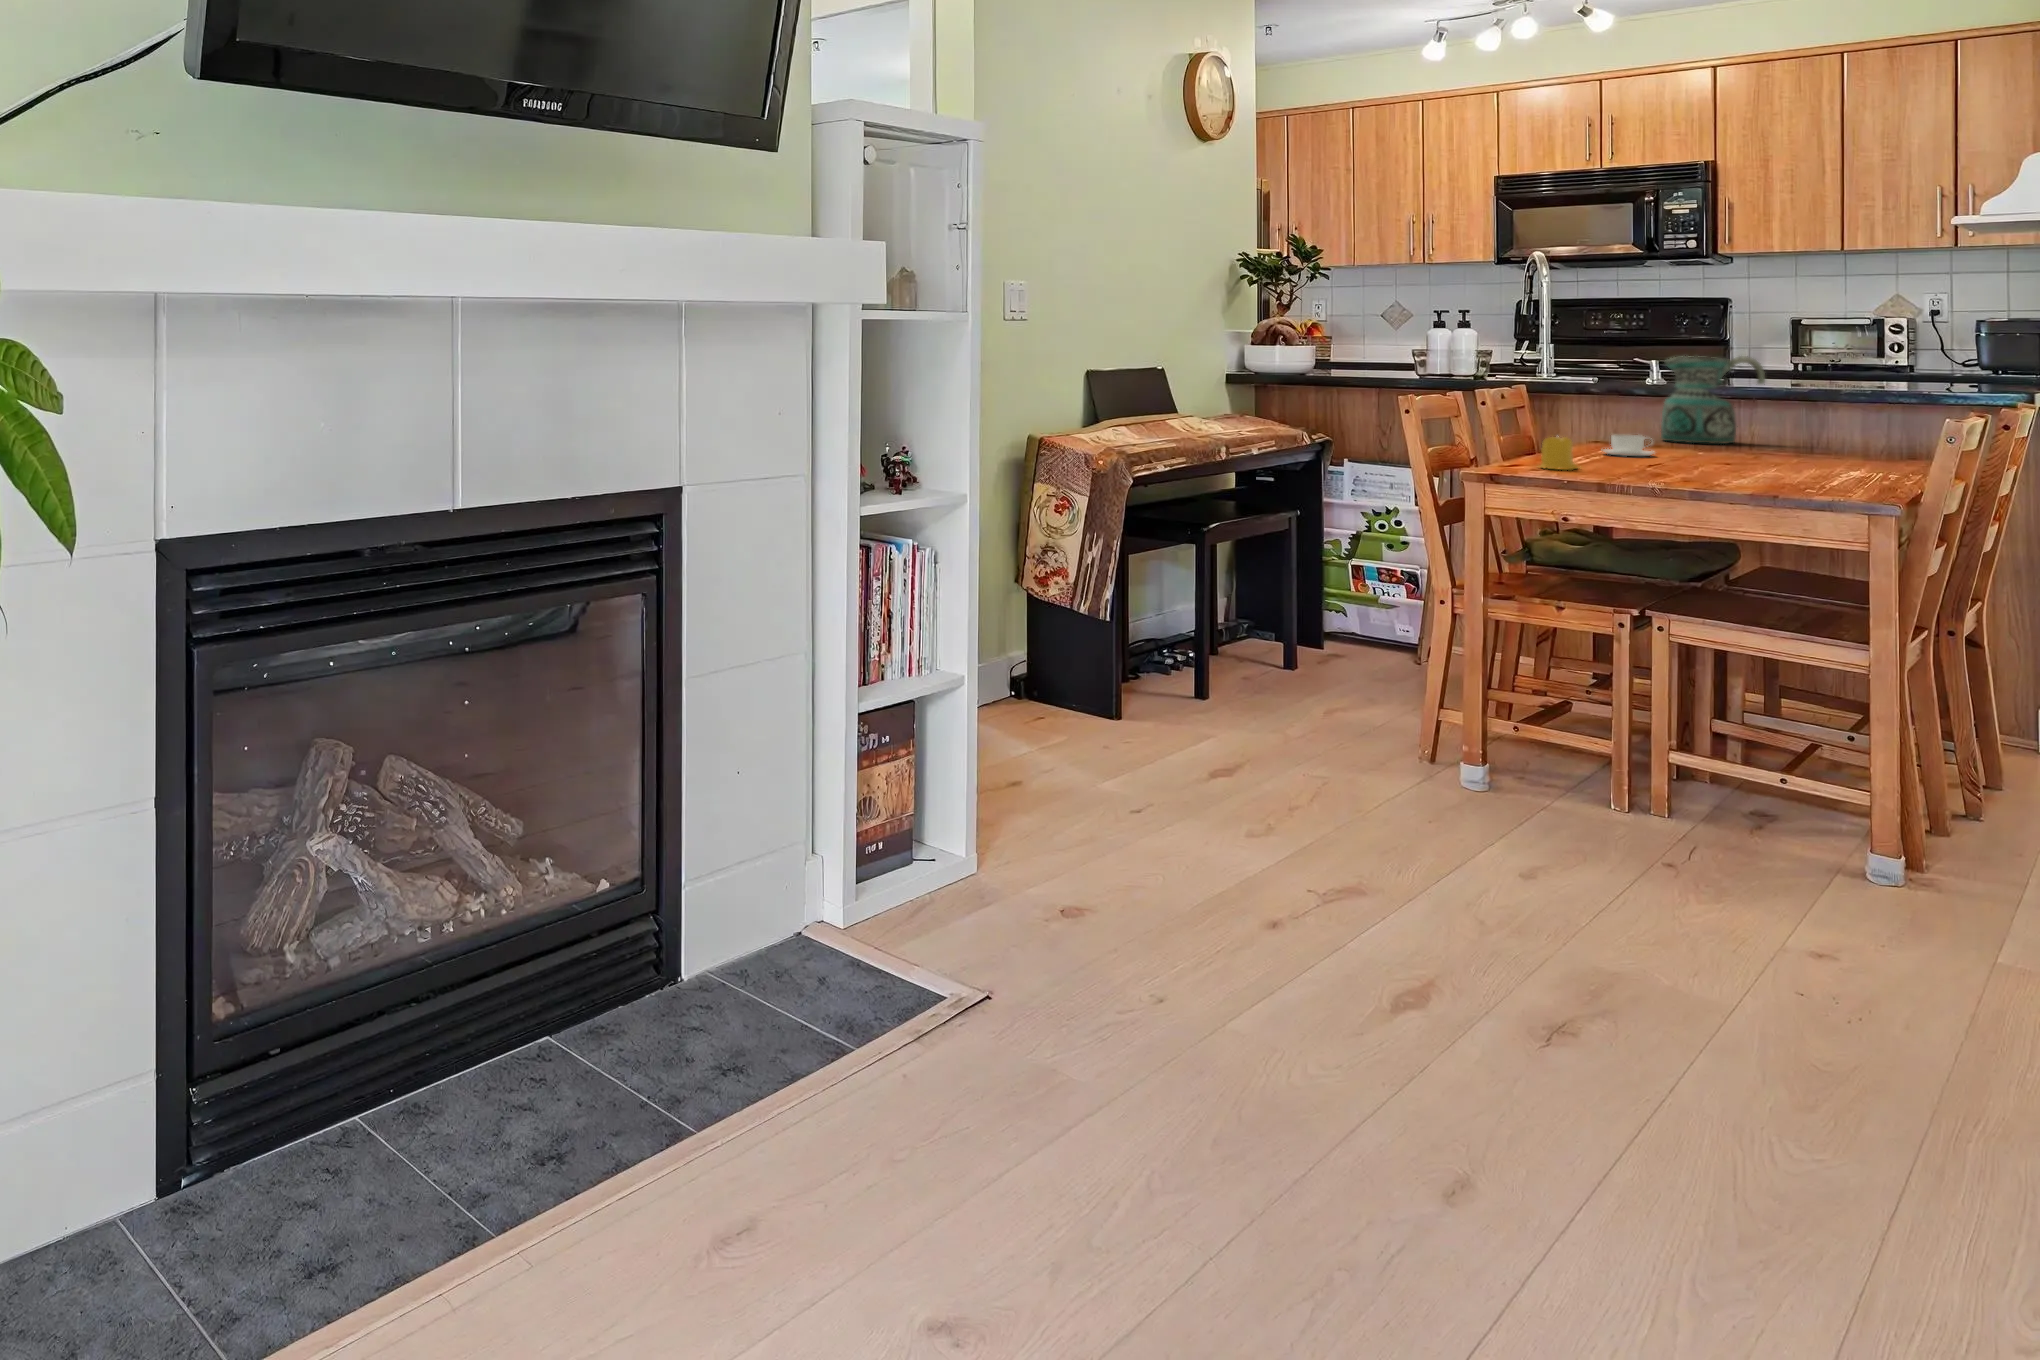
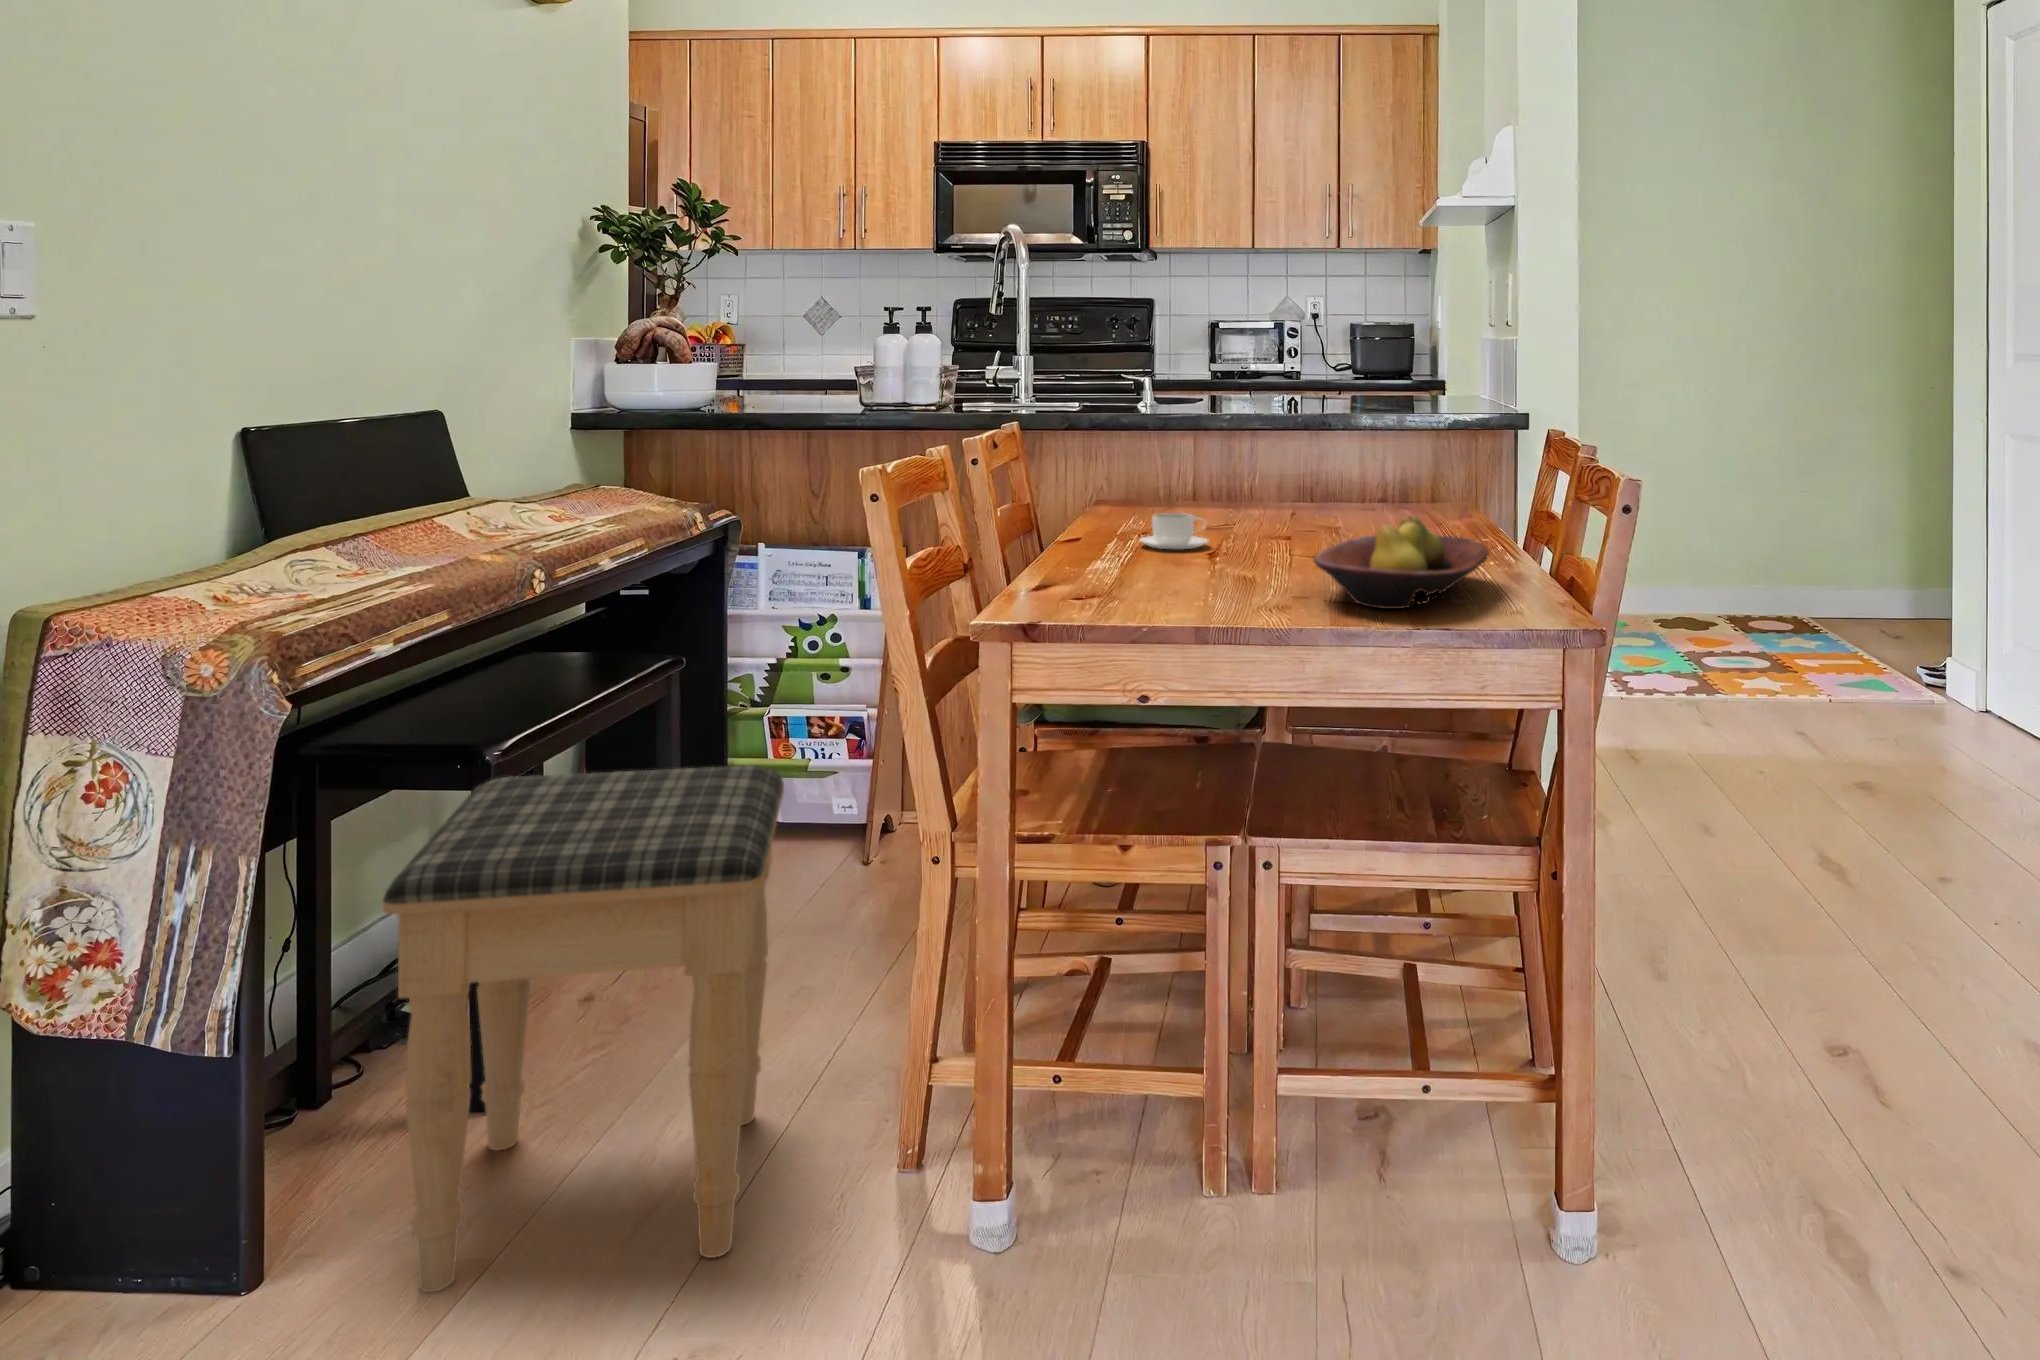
ceramic pitcher: present [1661,356,1765,444] -> none [1175,383,1287,506]
fruit bowl: none [1698,430,1860,481] -> present [1314,515,1489,609]
candle: present [1539,437,1580,470] -> none [1087,542,1153,608]
footstool: none [1171,535,1356,753] -> present [383,765,784,1292]

